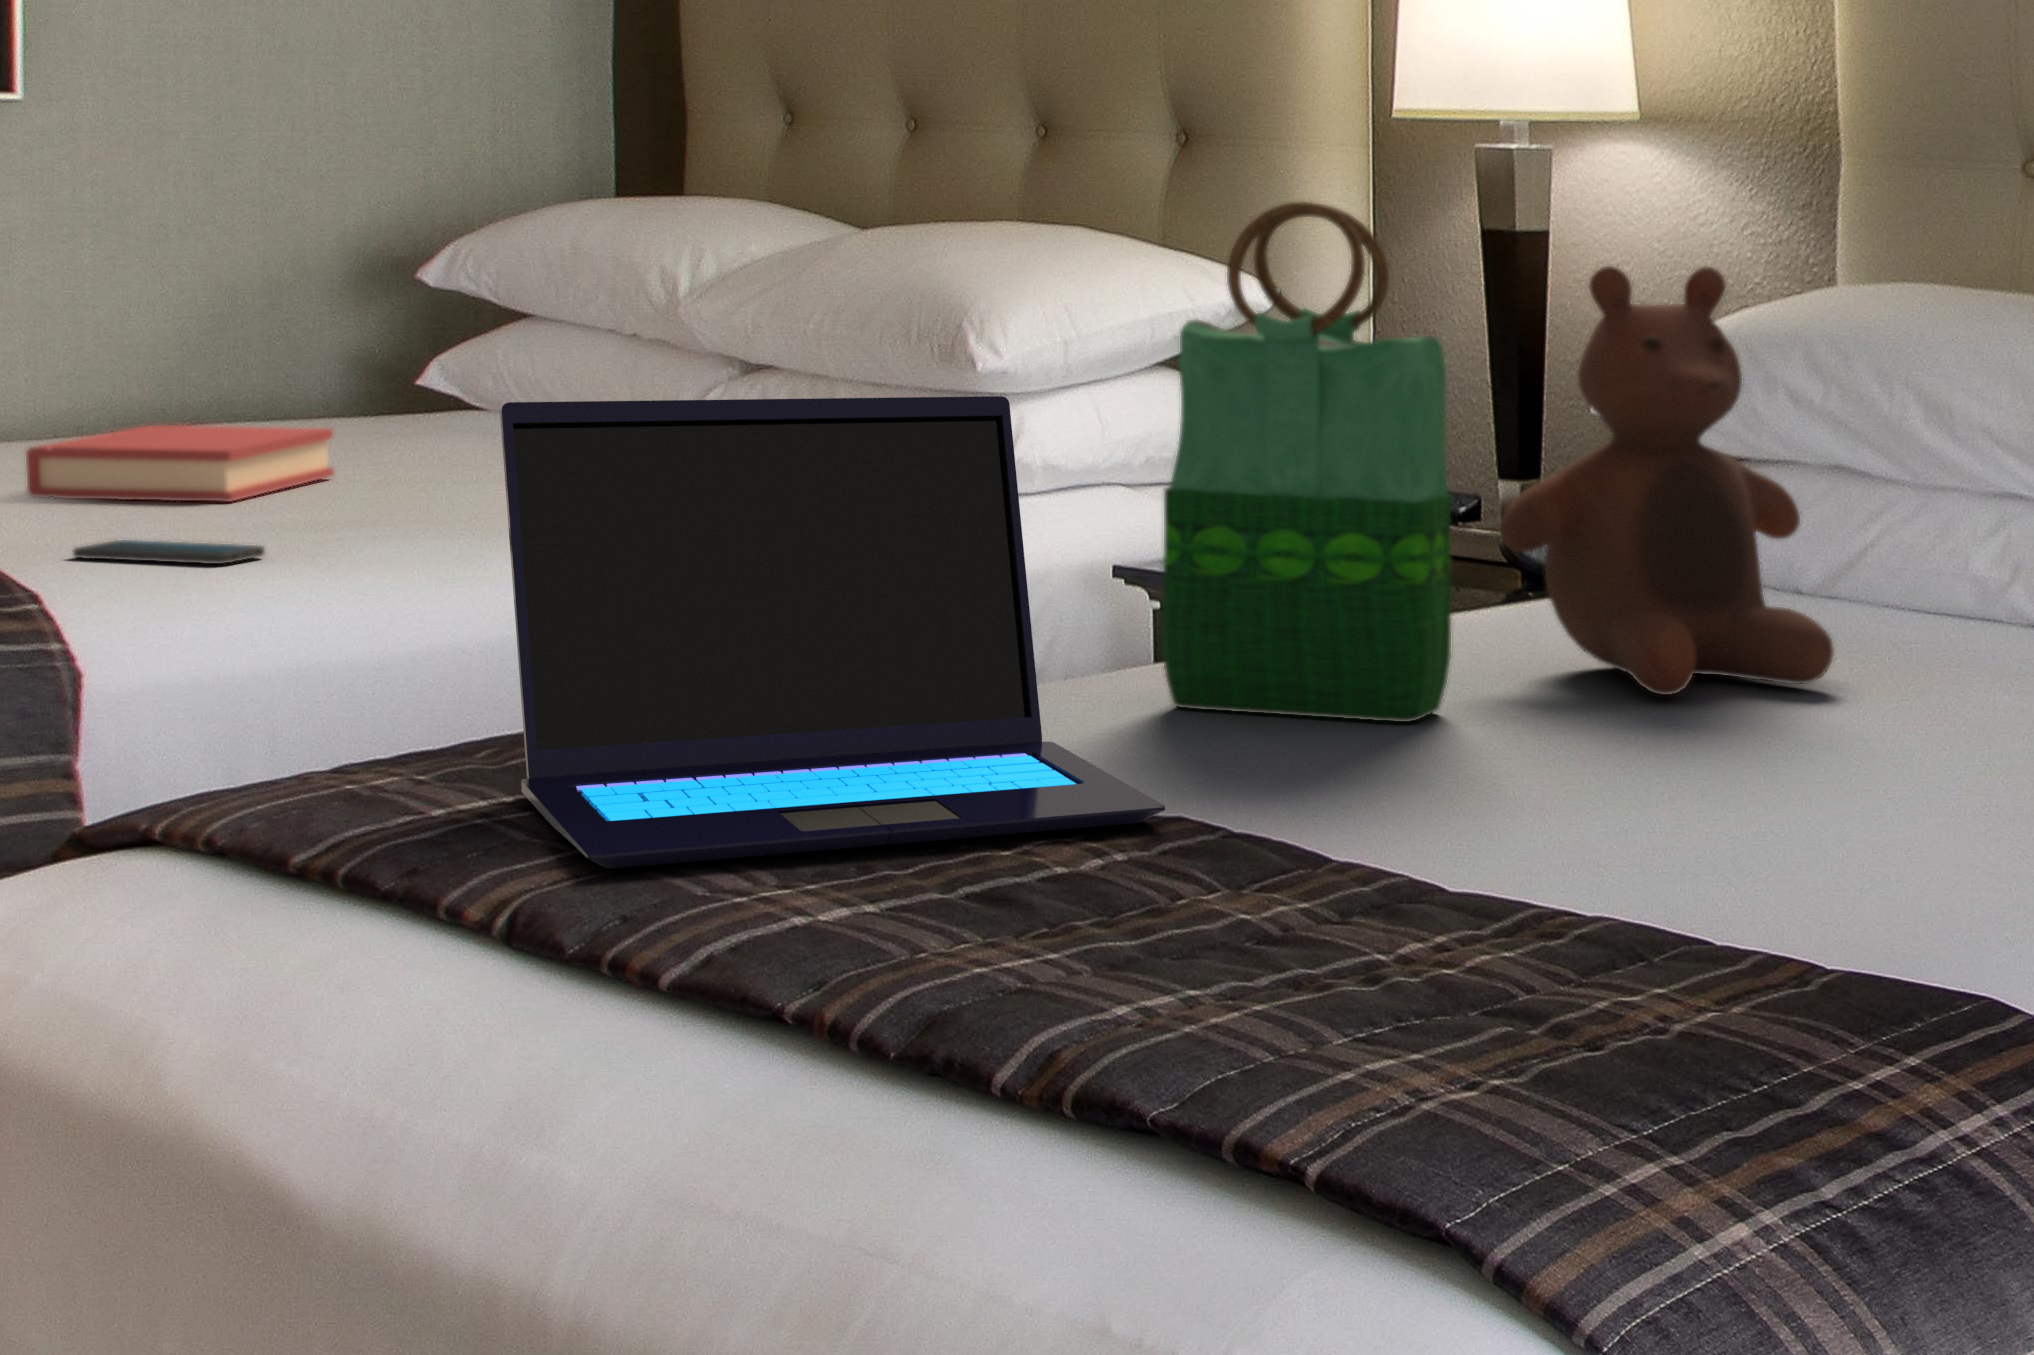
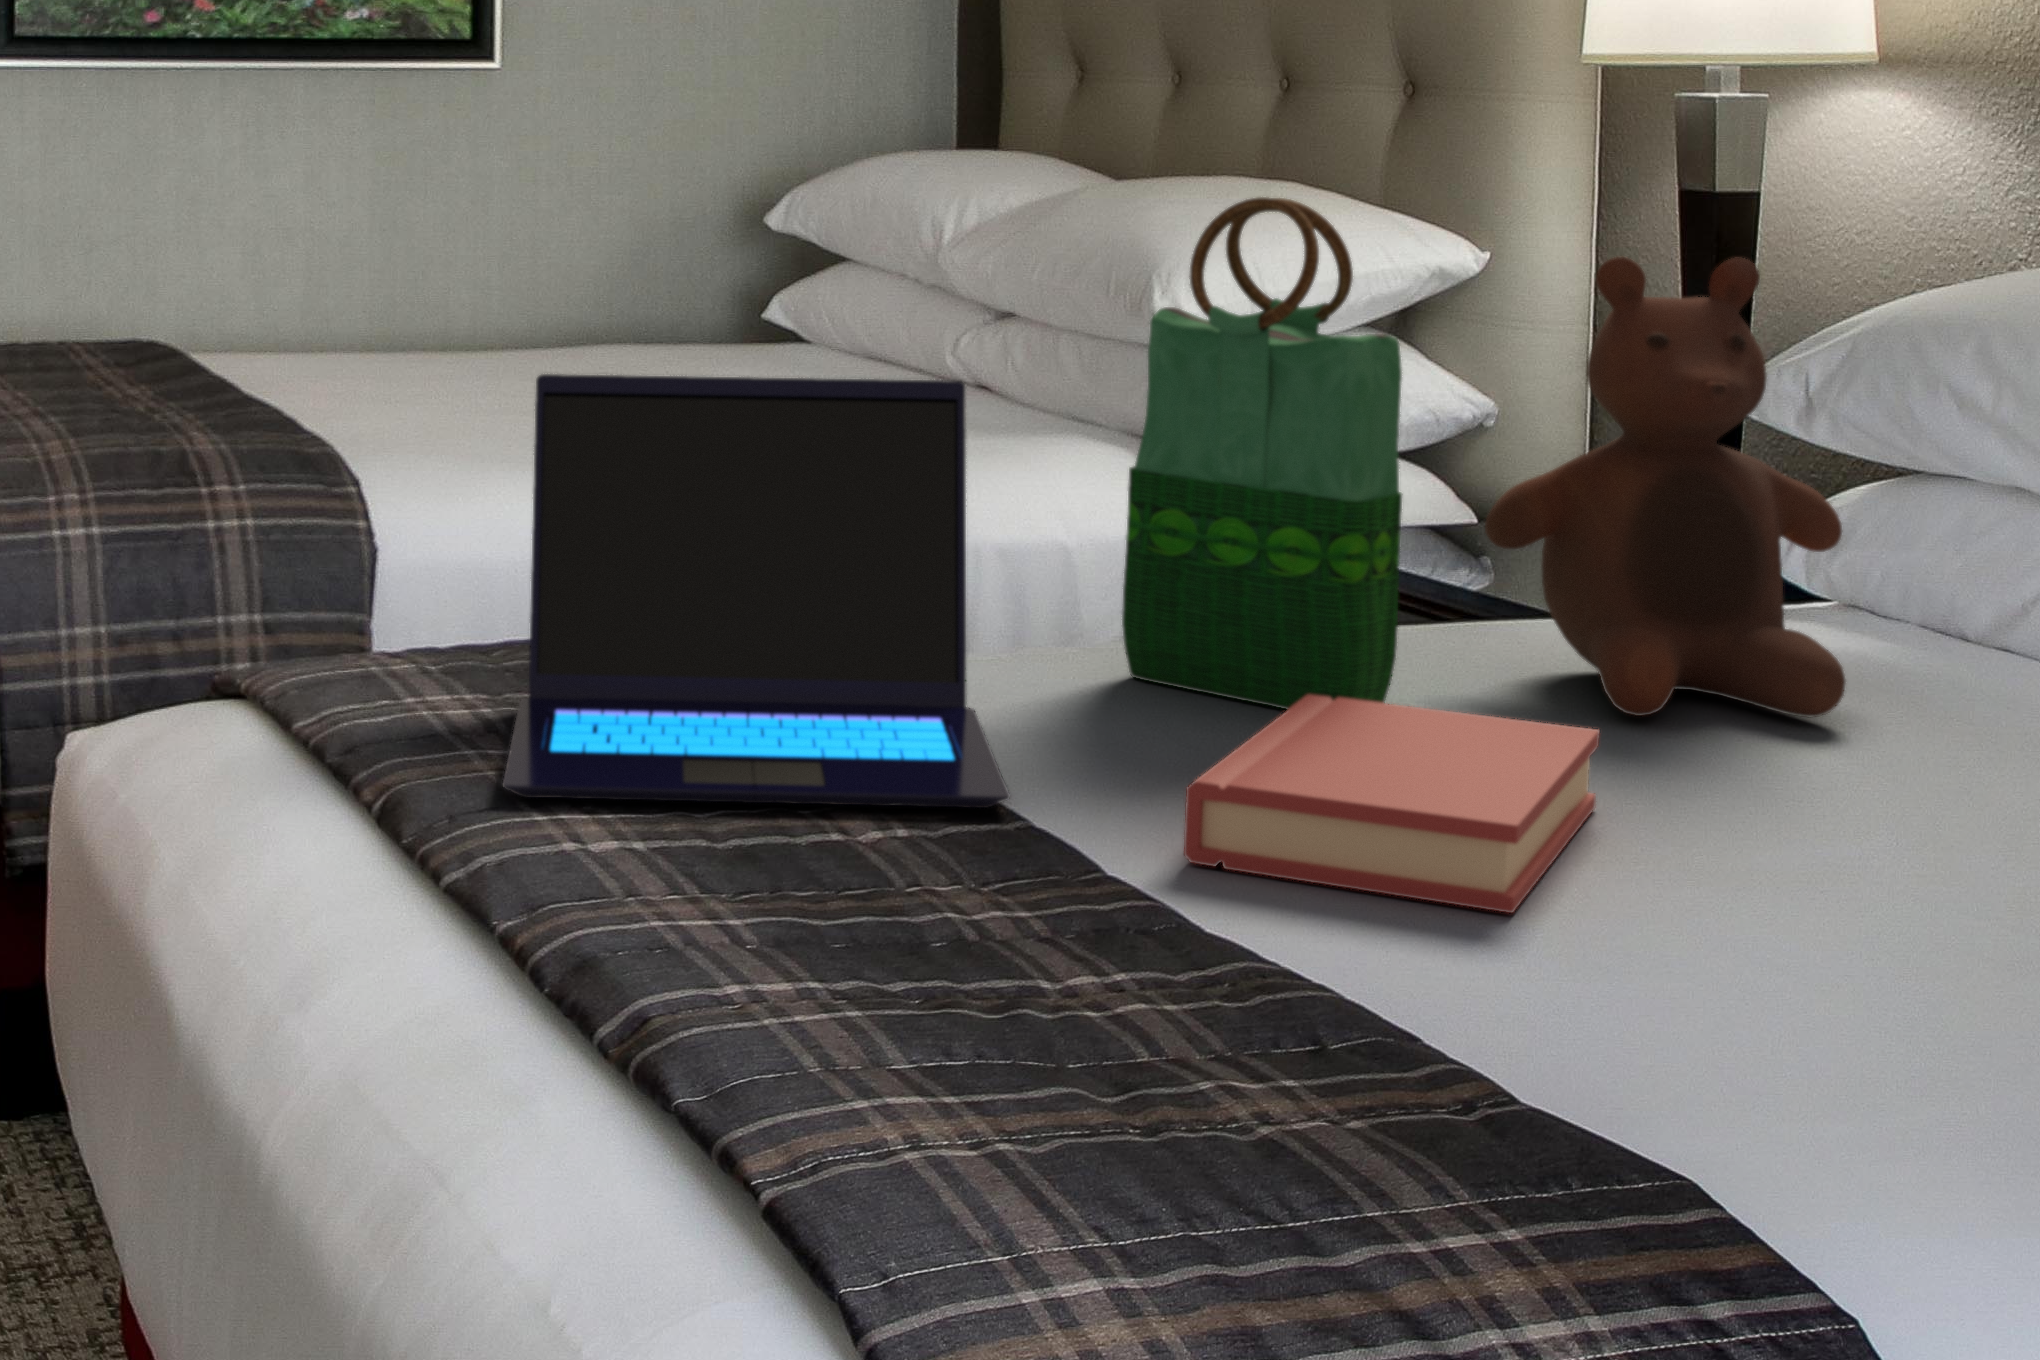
hardback book: present [26,425,334,502] -> present [1184,695,1600,913]
smartphone: present [73,540,265,564] -> none [399,430,530,456]

